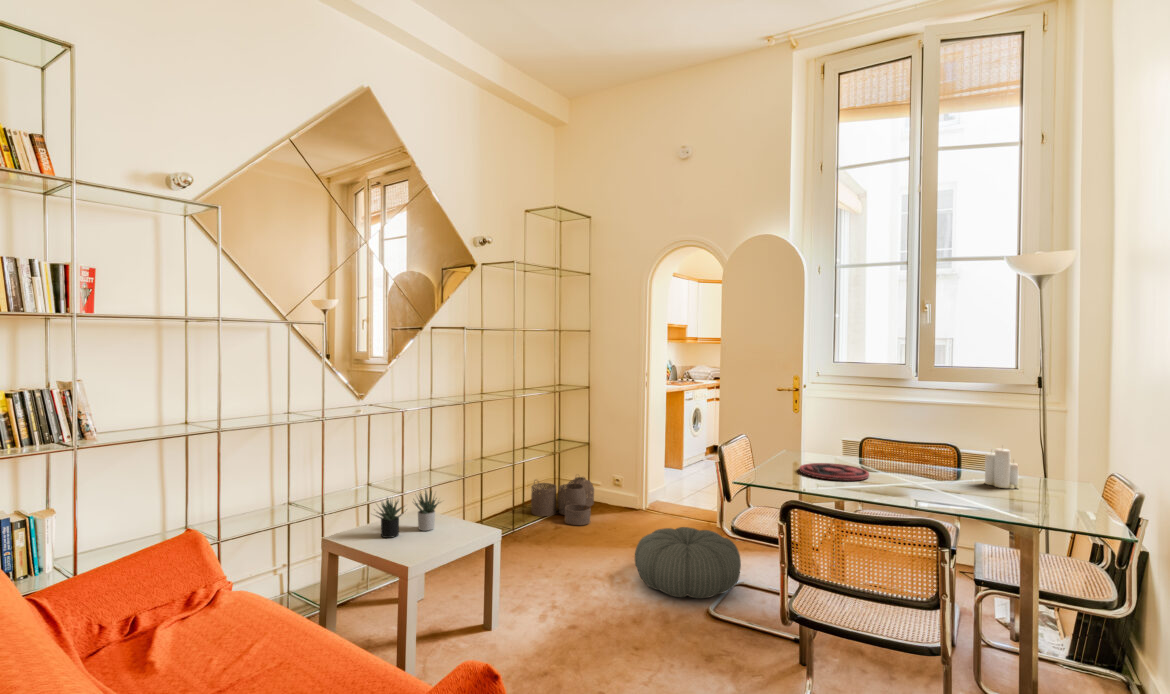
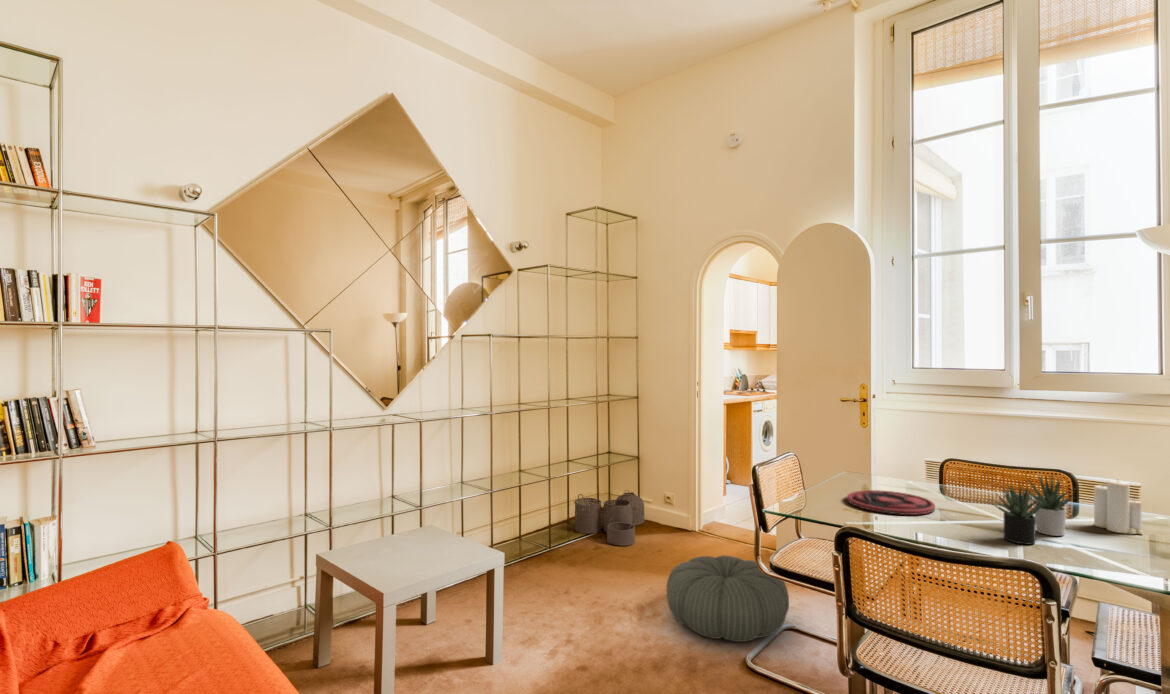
succulent plant: present [376,491,439,538] -> present [994,475,1074,544]

